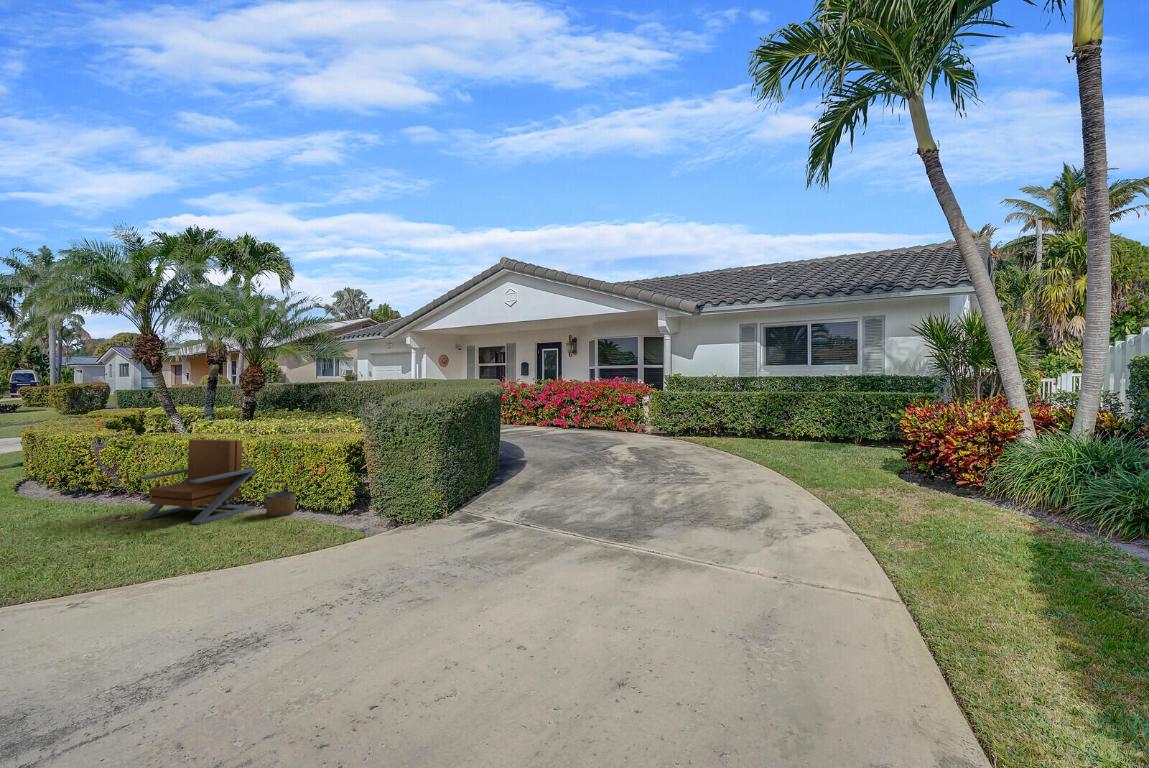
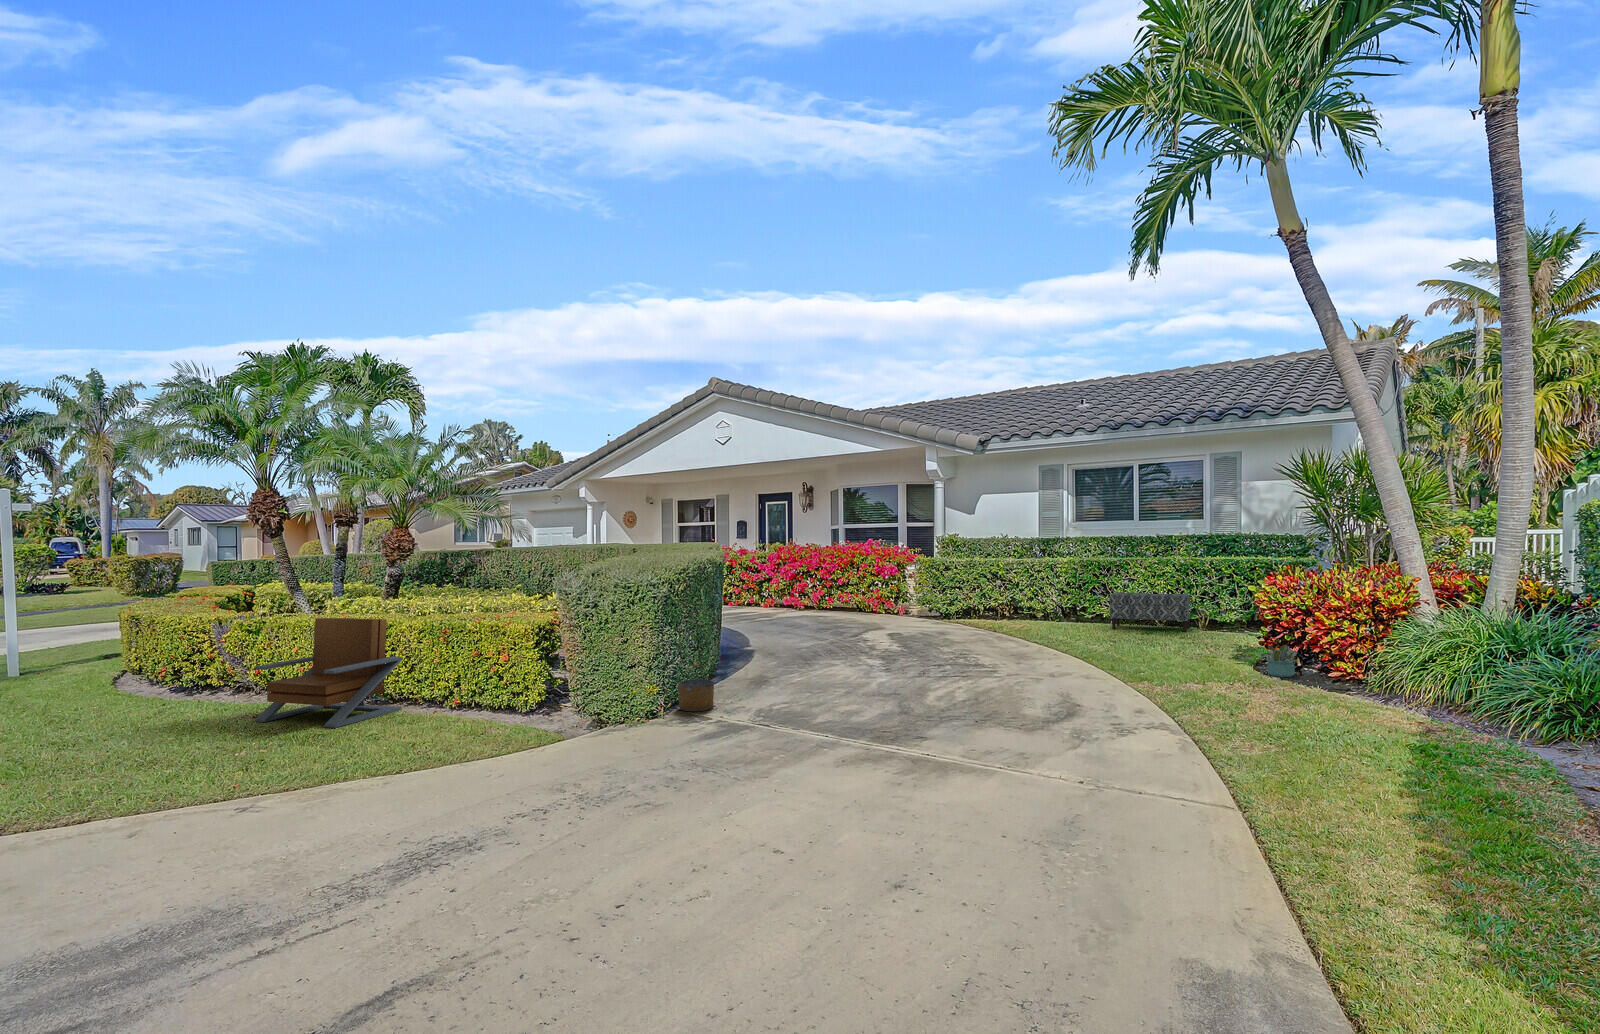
bench: none [788,418,847,447] -> present [1109,592,1190,632]
decorative plant: none [901,460,932,484] -> present [1258,645,1297,677]
bucket: present [265,480,295,517] -> present [678,663,714,711]

